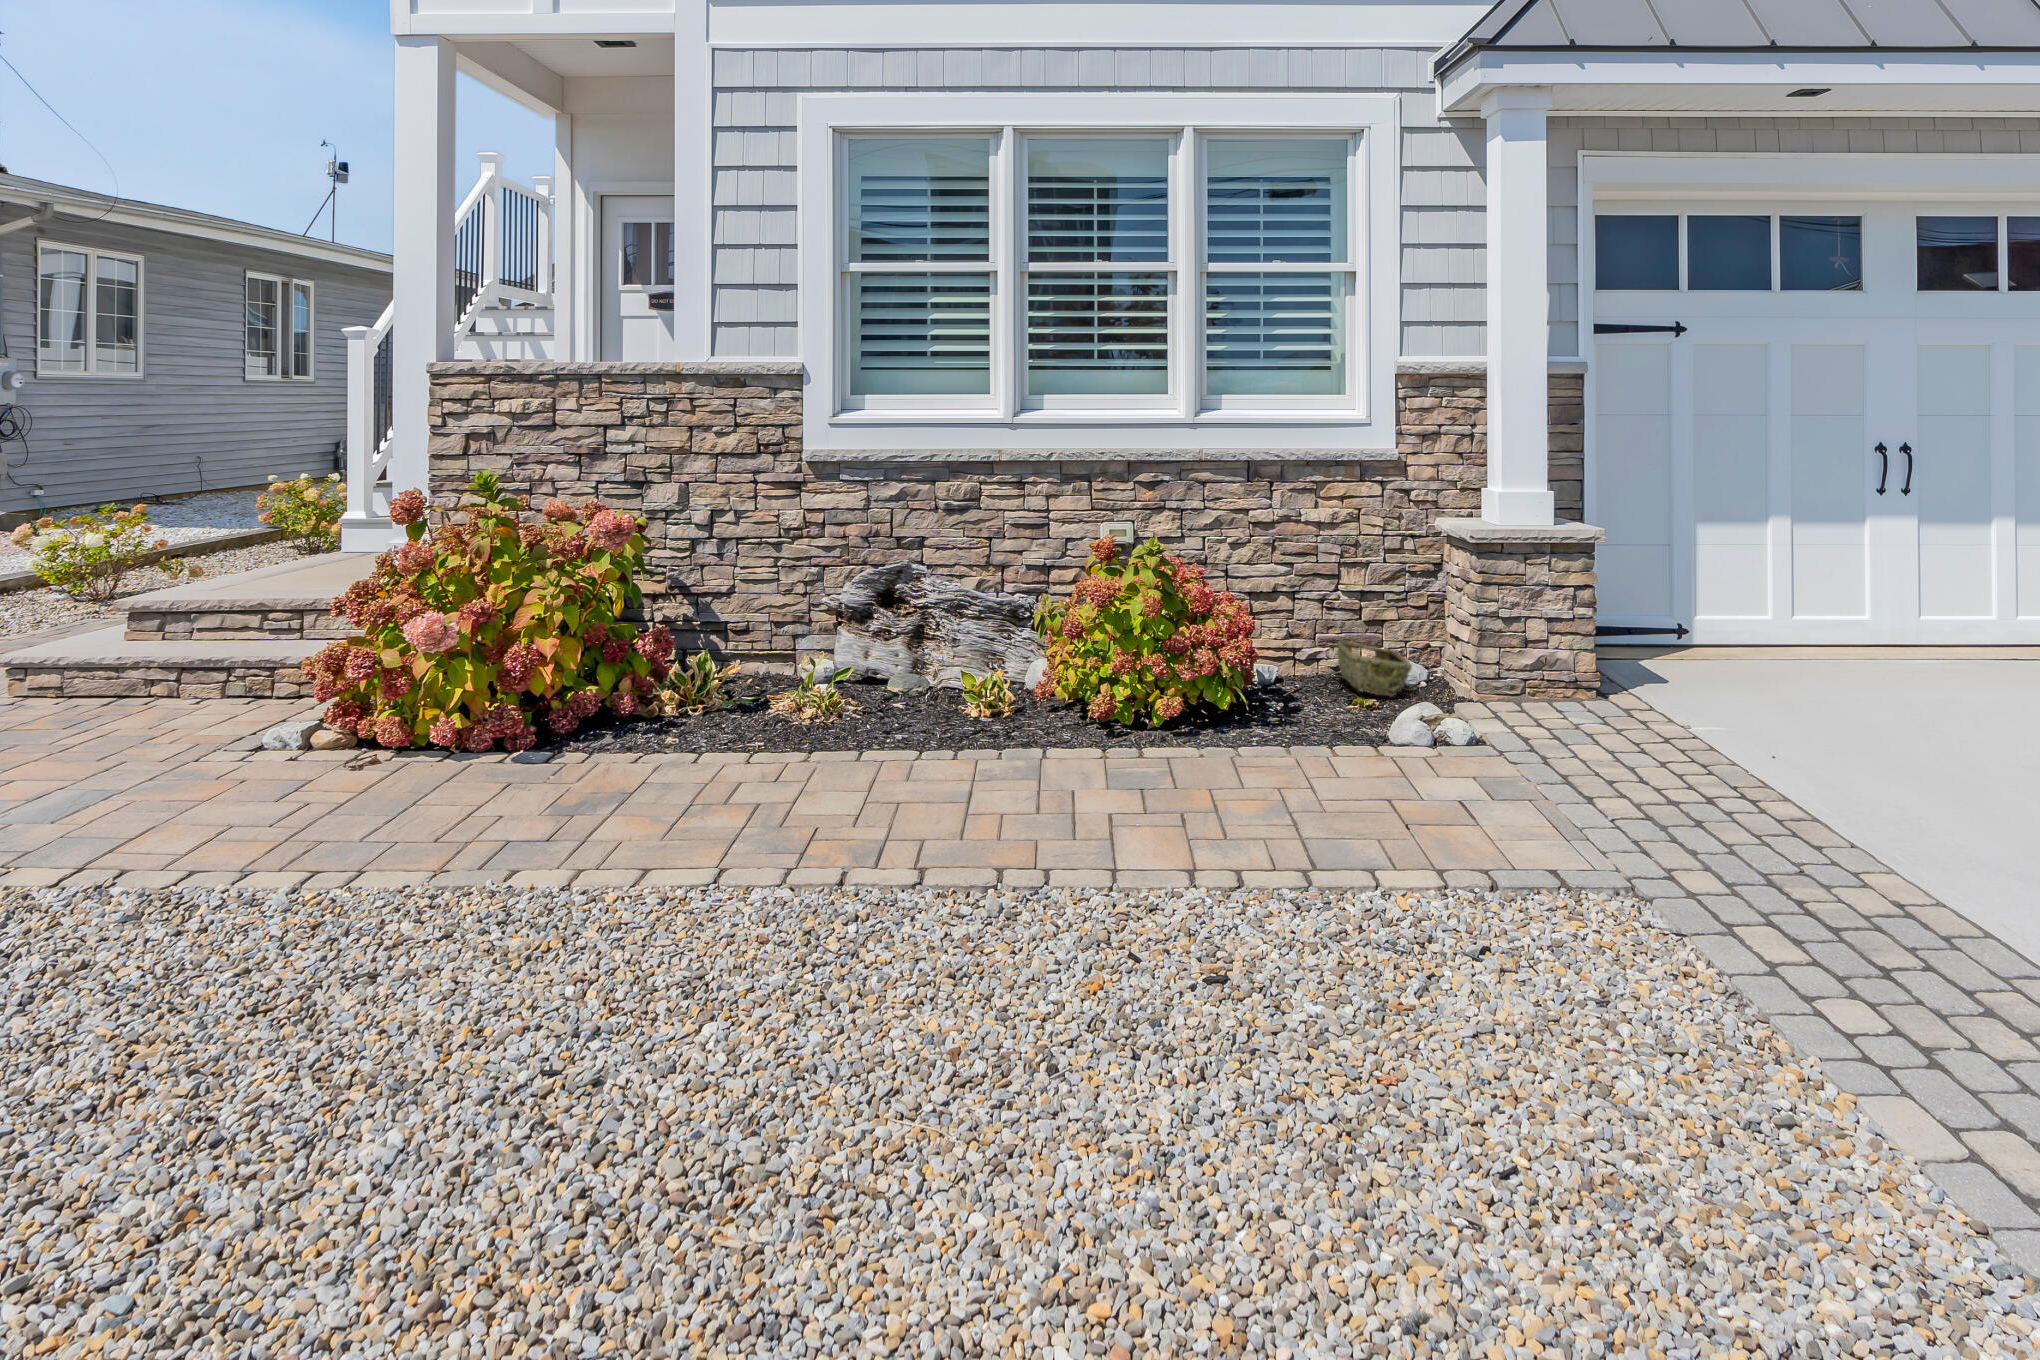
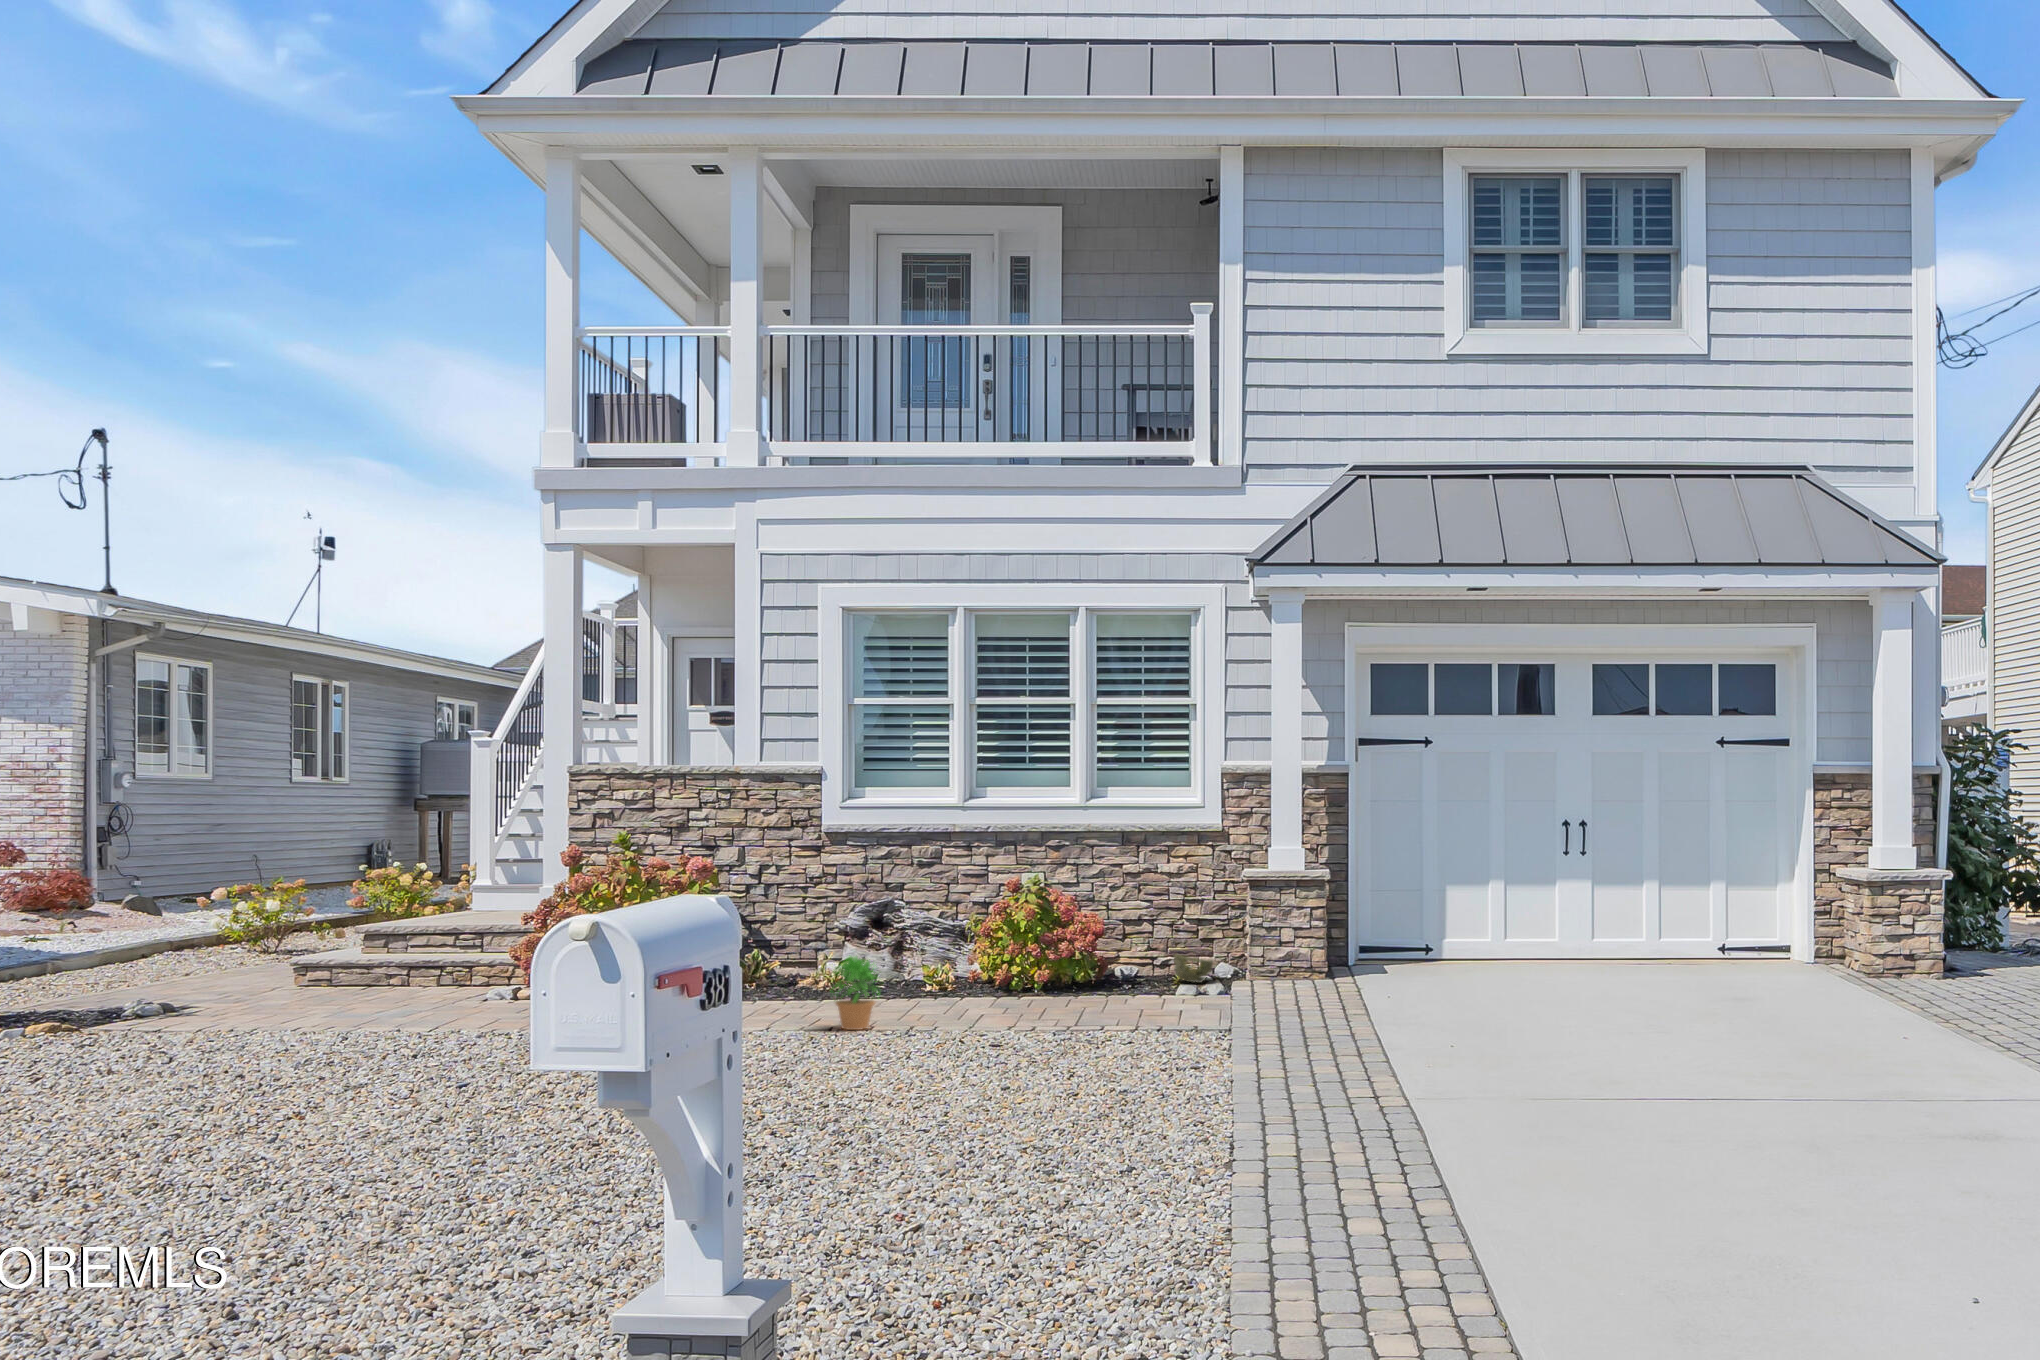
potted plant: none [797,776,930,952] -> present [830,957,881,1030]

